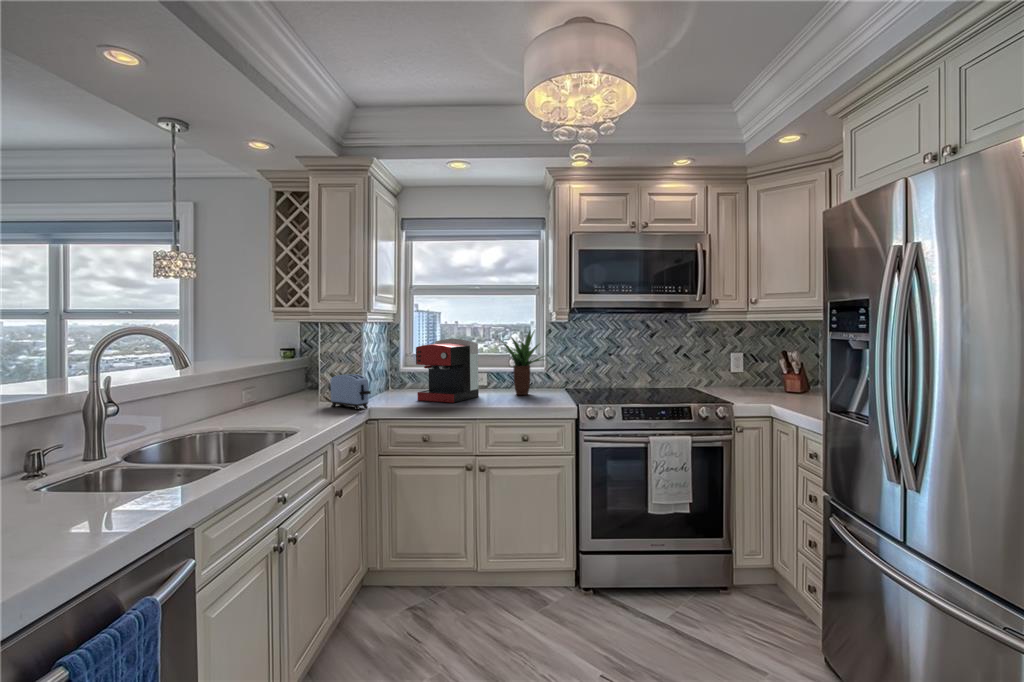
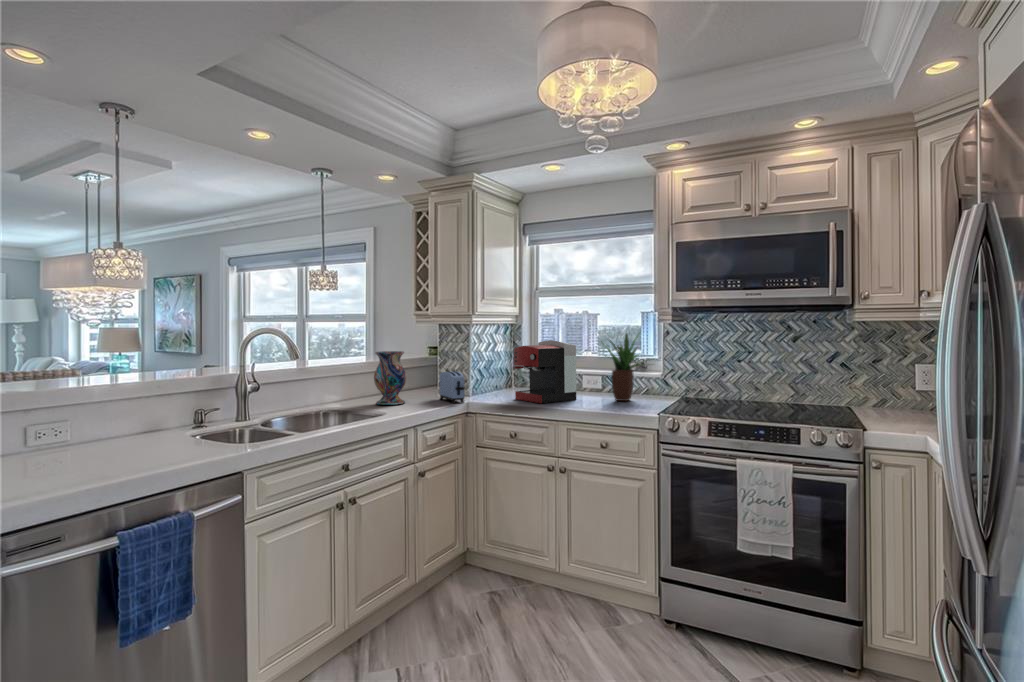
vase: none [254,353,297,418] -> present [374,351,406,405]

